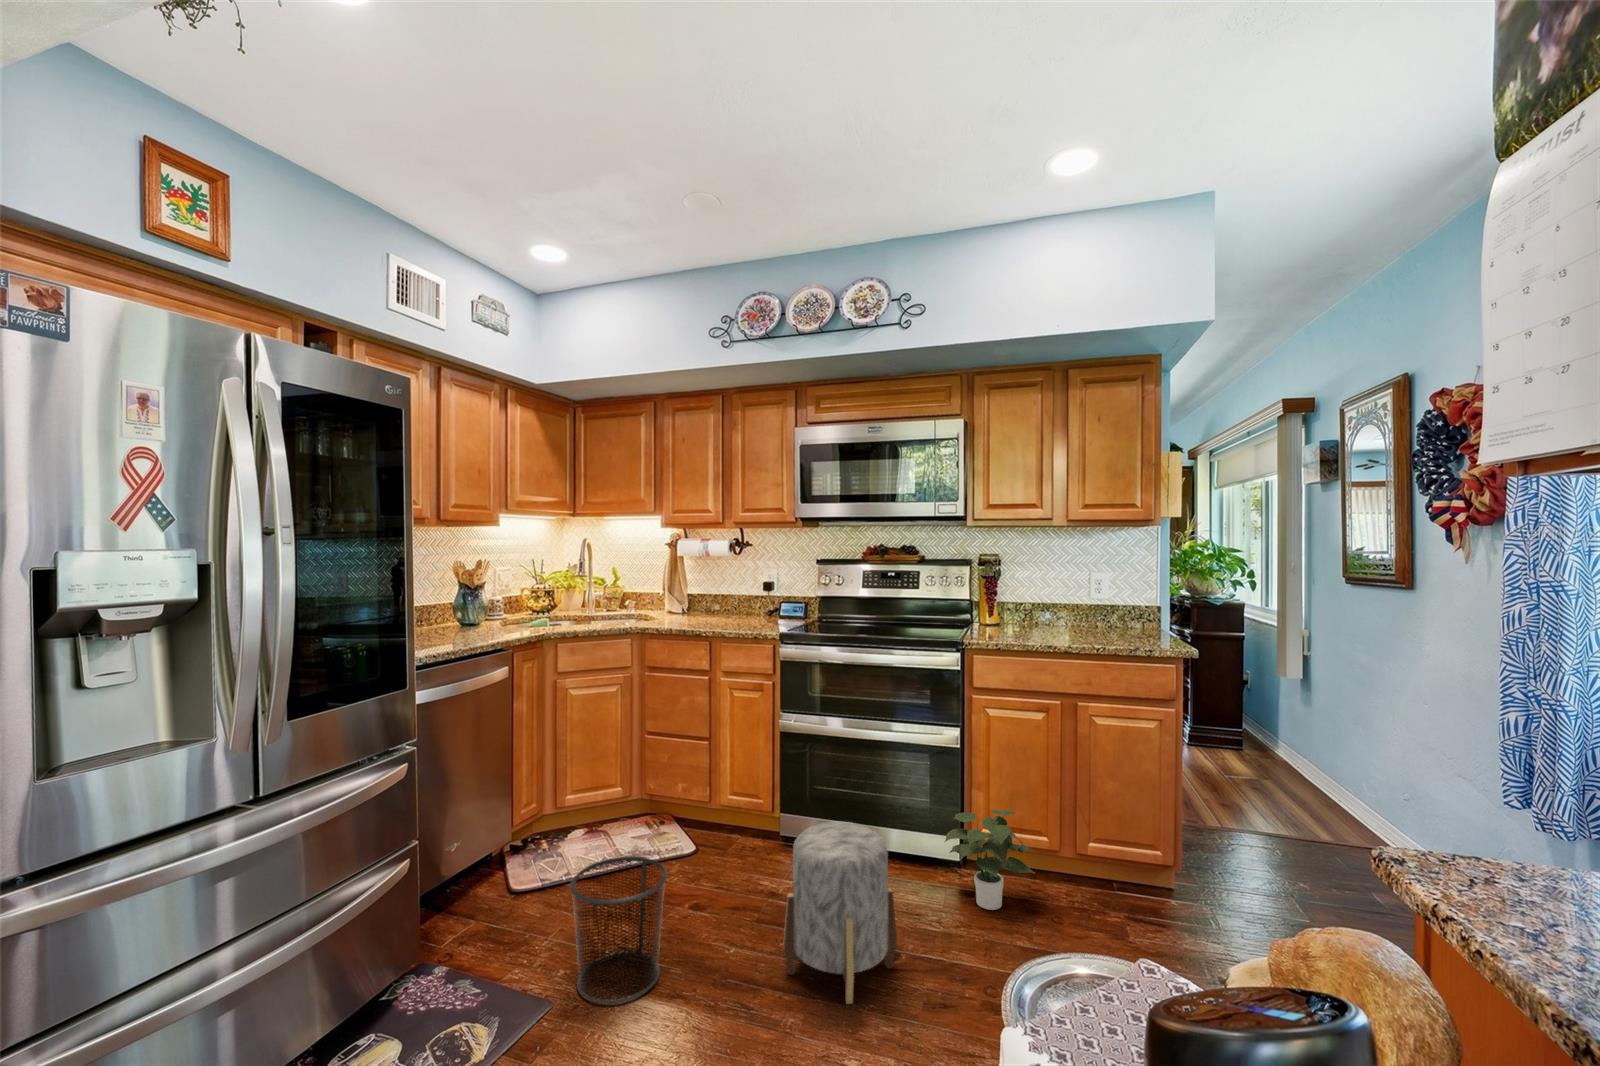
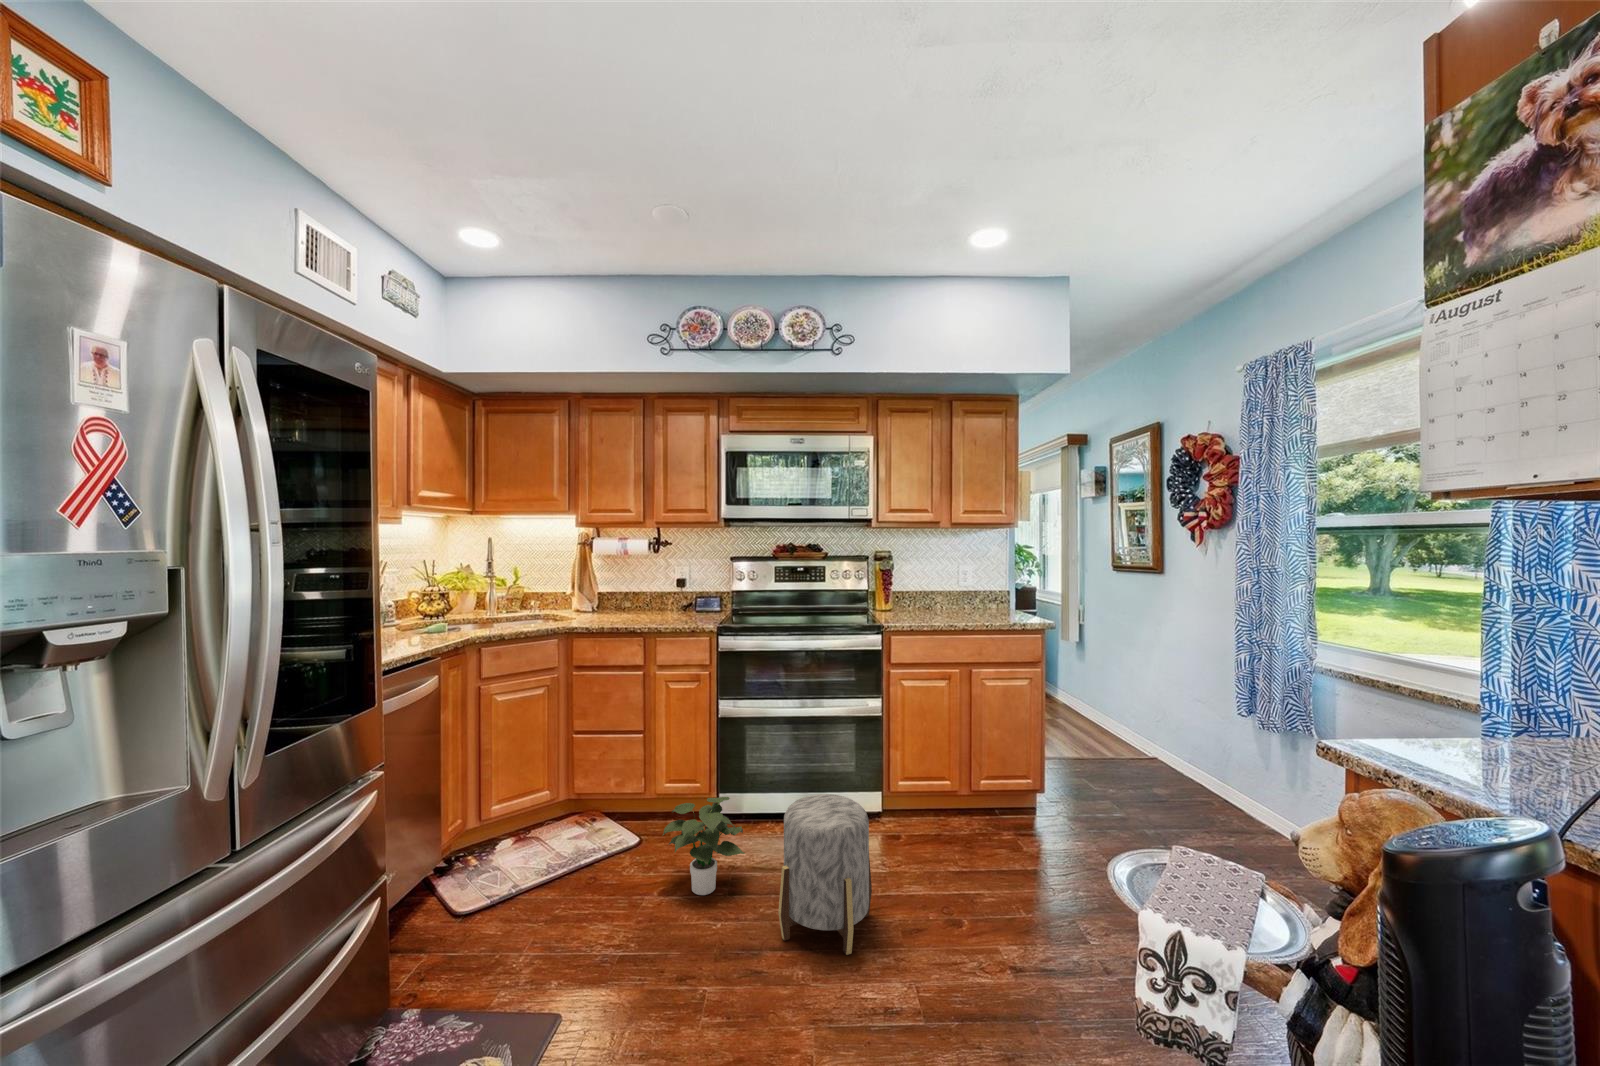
potted plant: present [945,810,1034,910] -> present [663,797,745,895]
waste bin: present [570,856,667,1005] -> none [574,855,673,1009]

